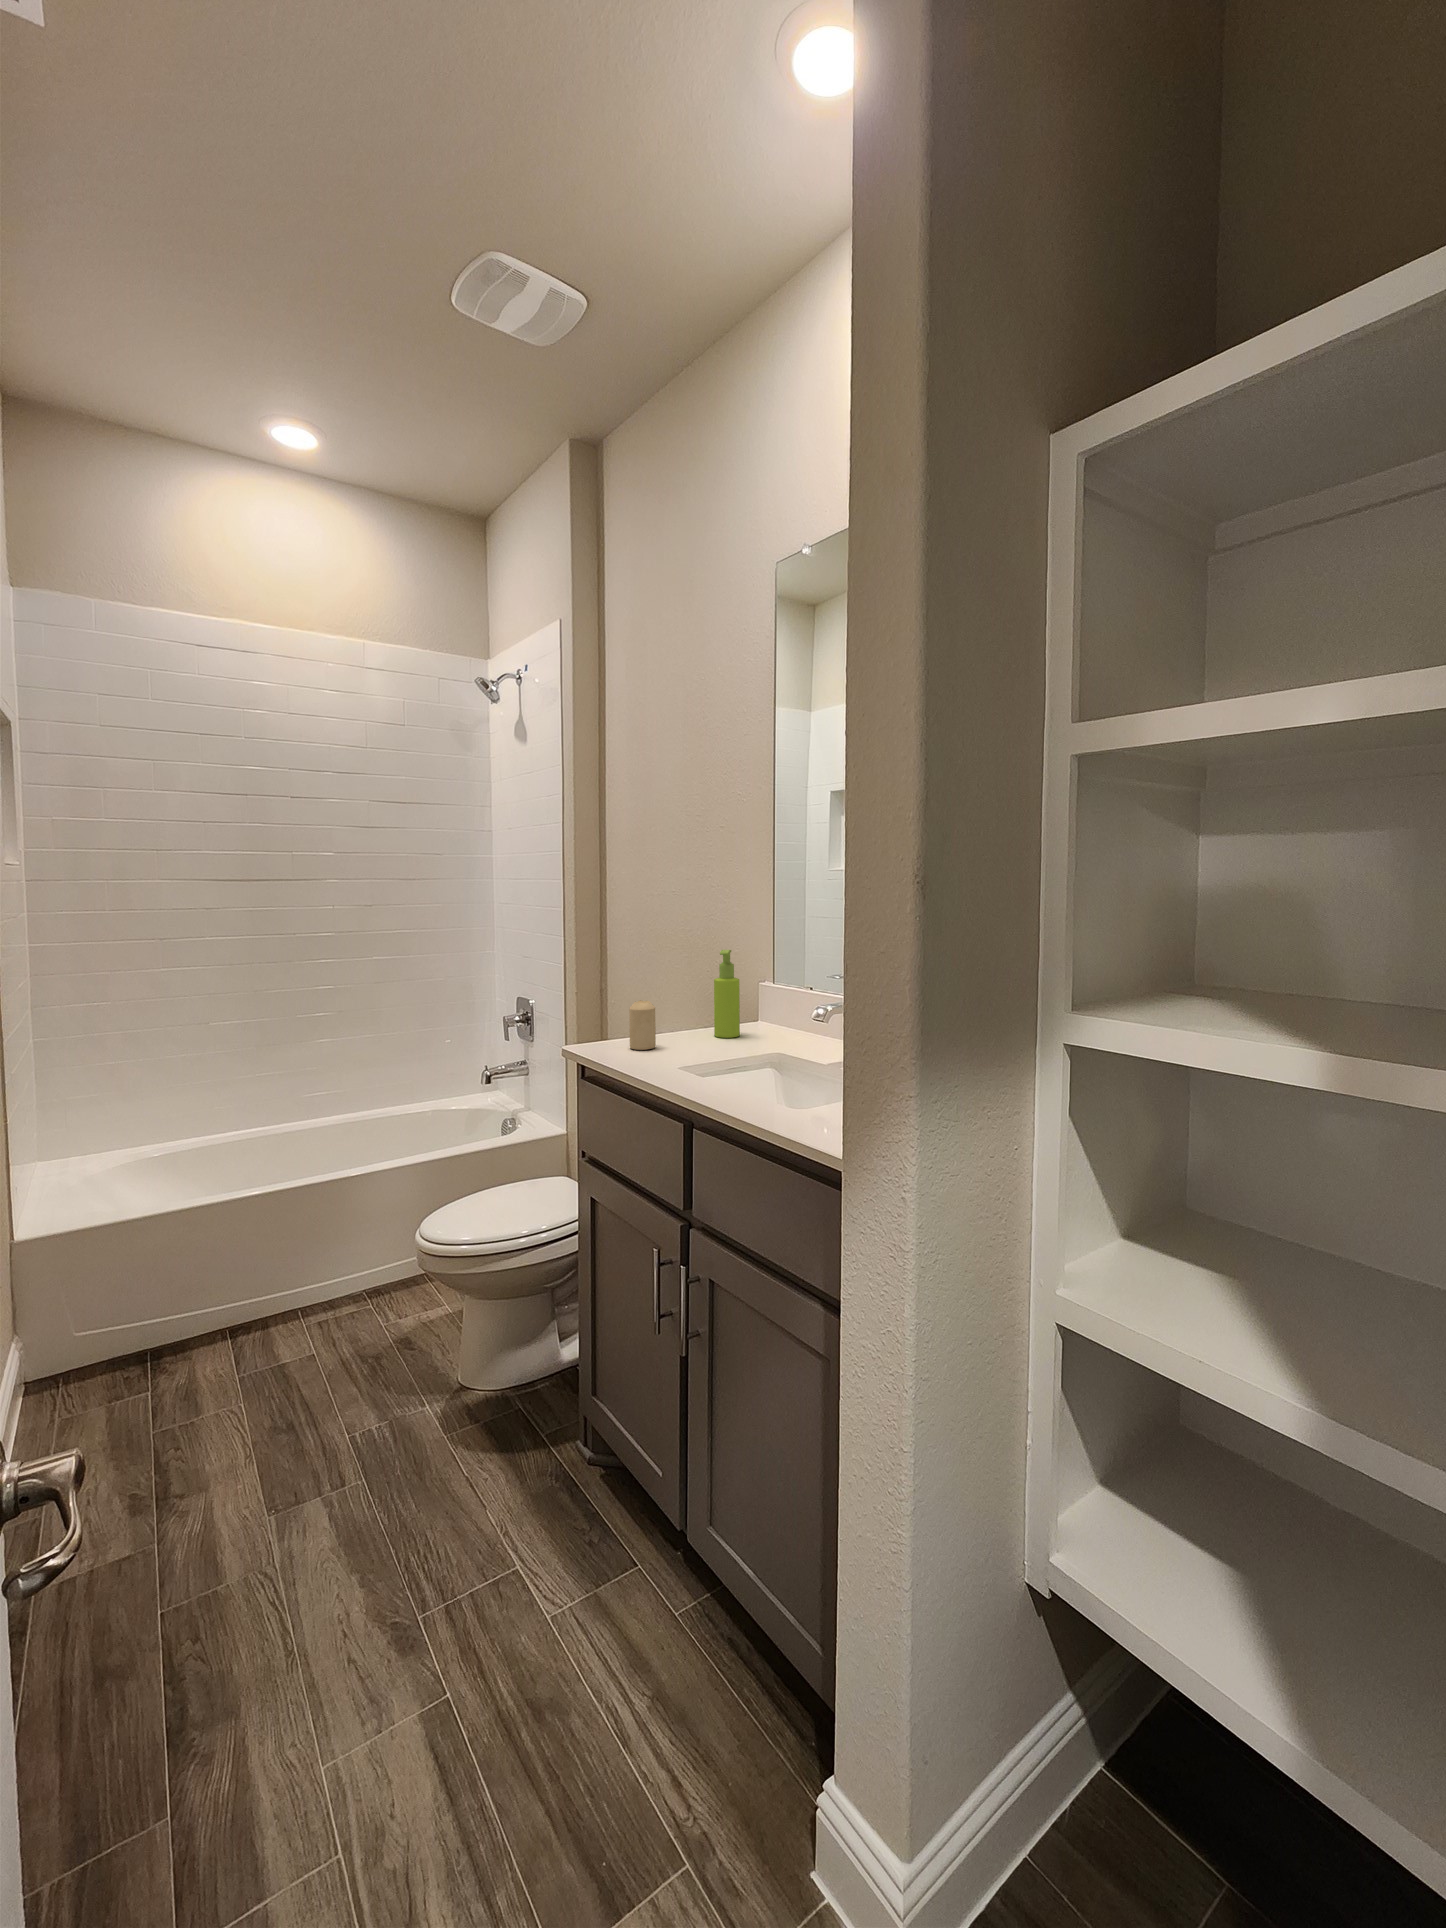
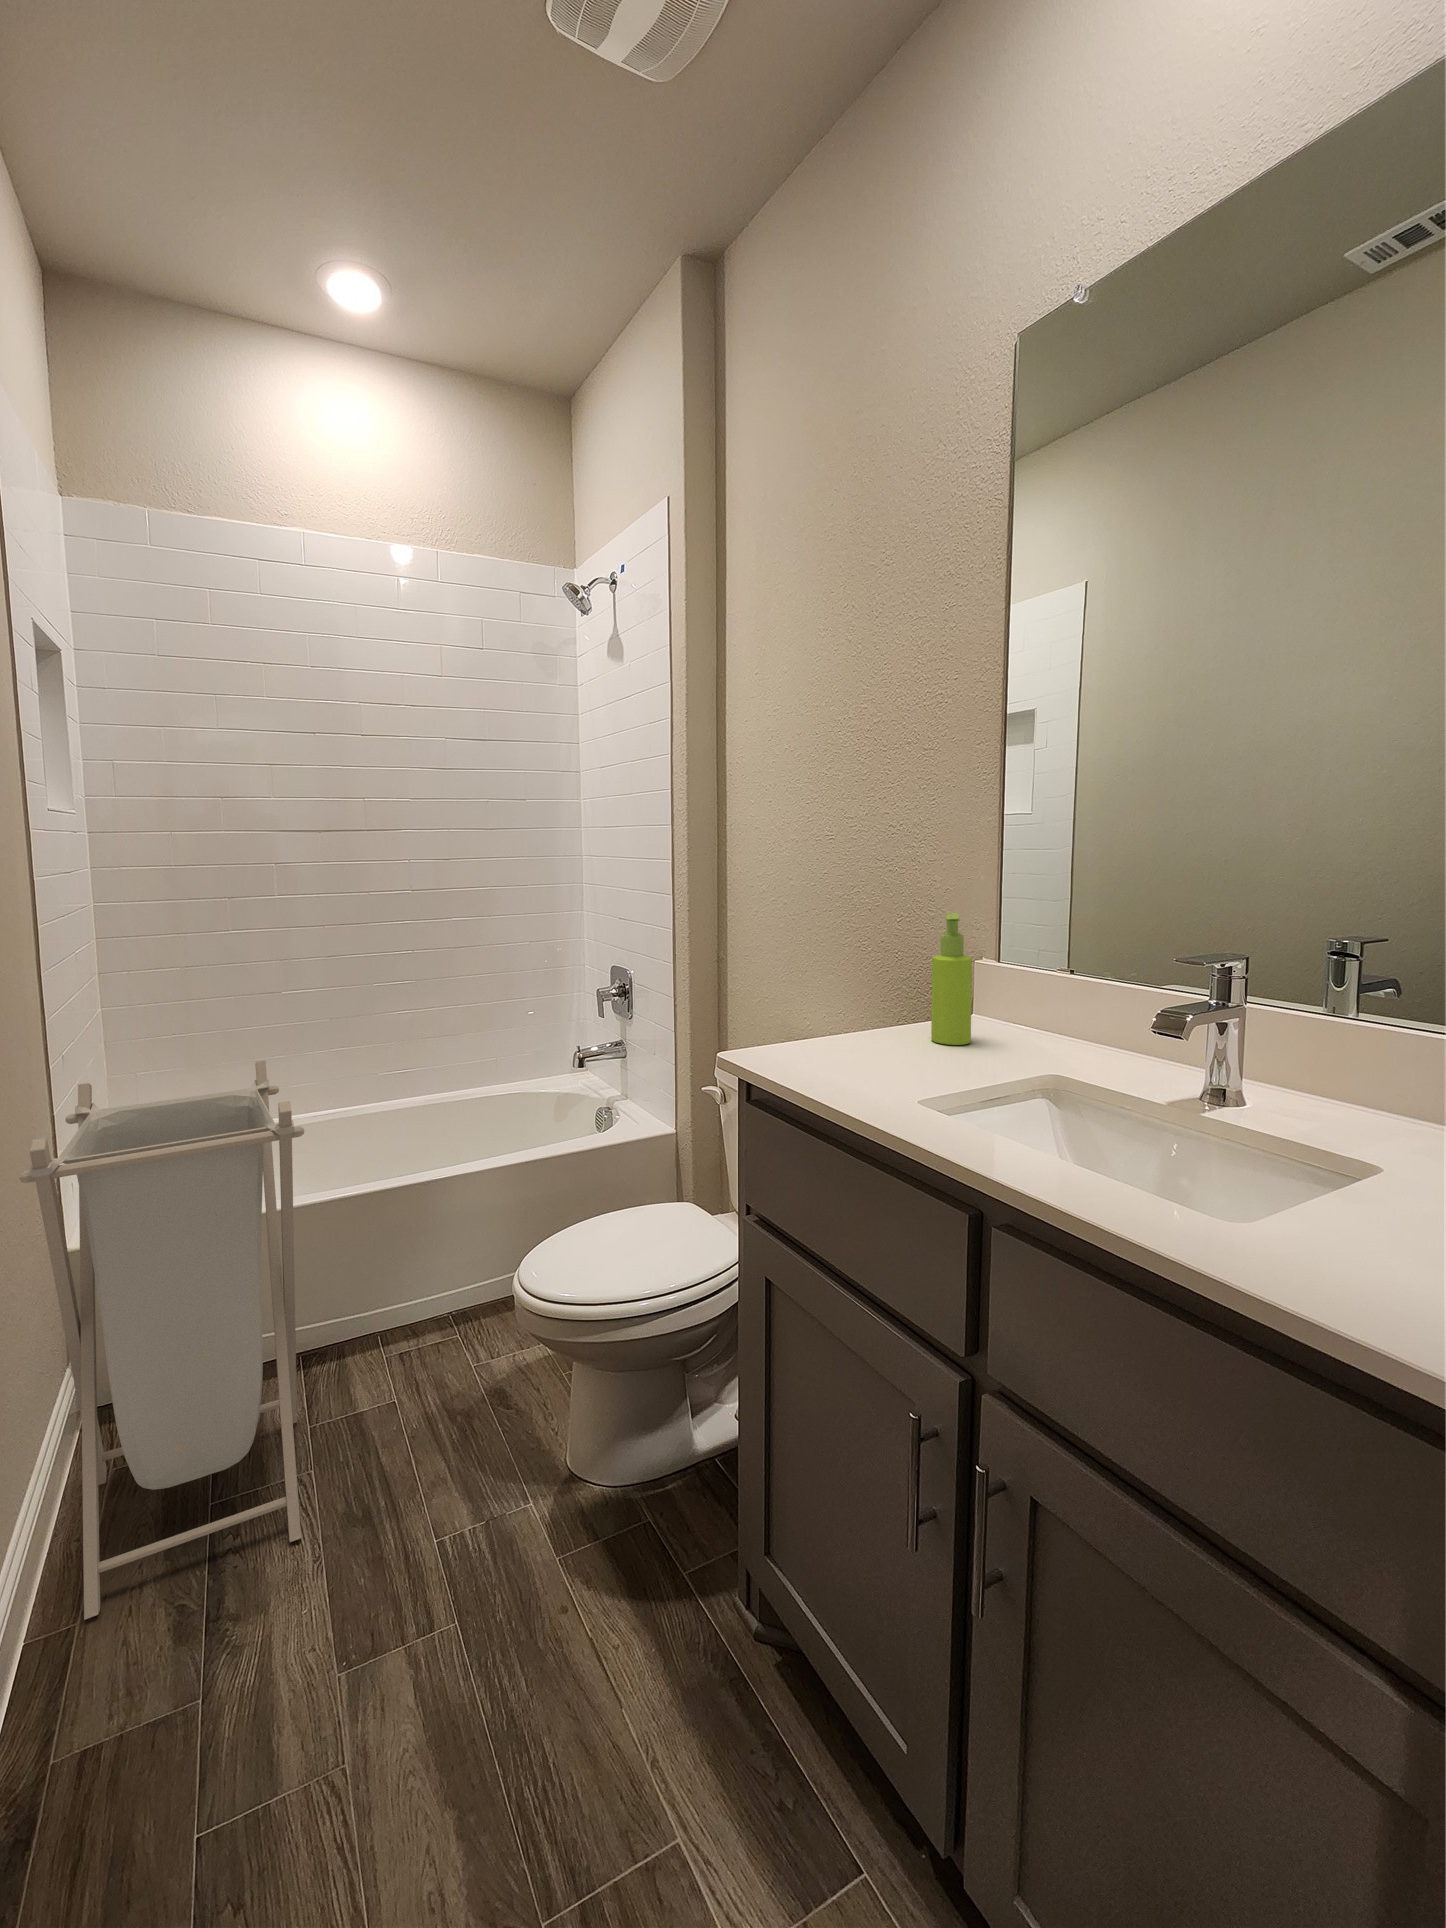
candle: present [629,1000,656,1050] -> none [819,989,859,1064]
laundry hamper: none [7,1072,246,1514] -> present [19,1061,304,1620]

